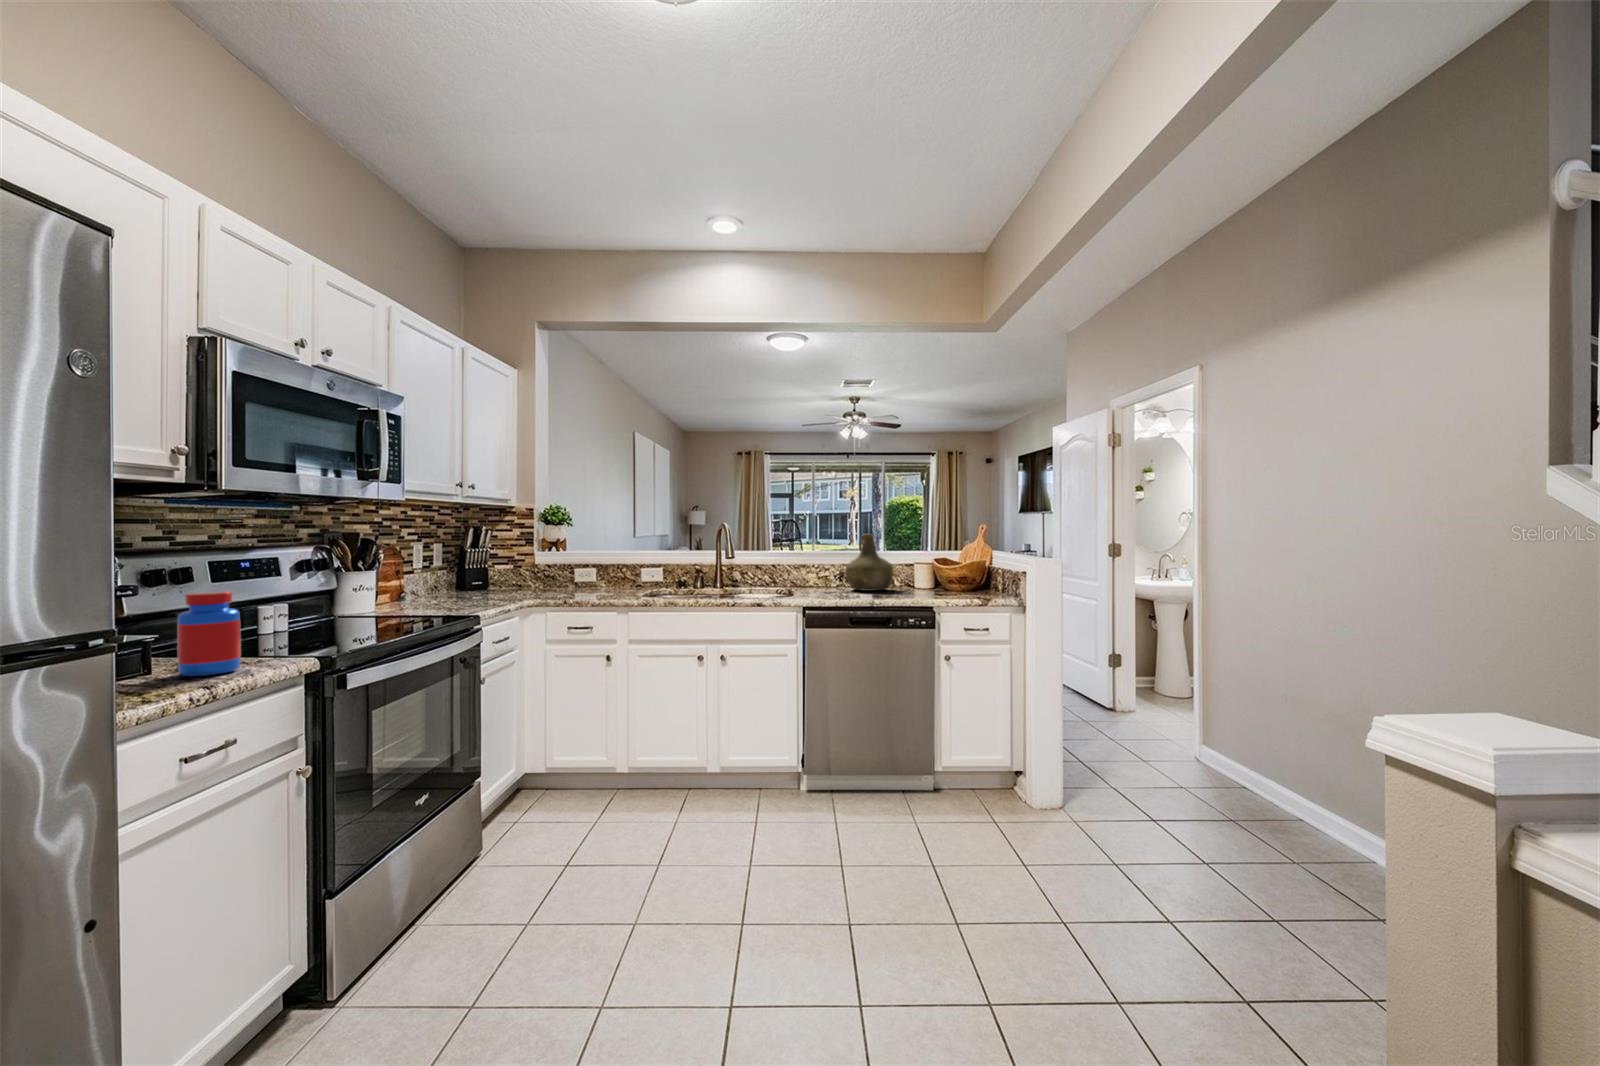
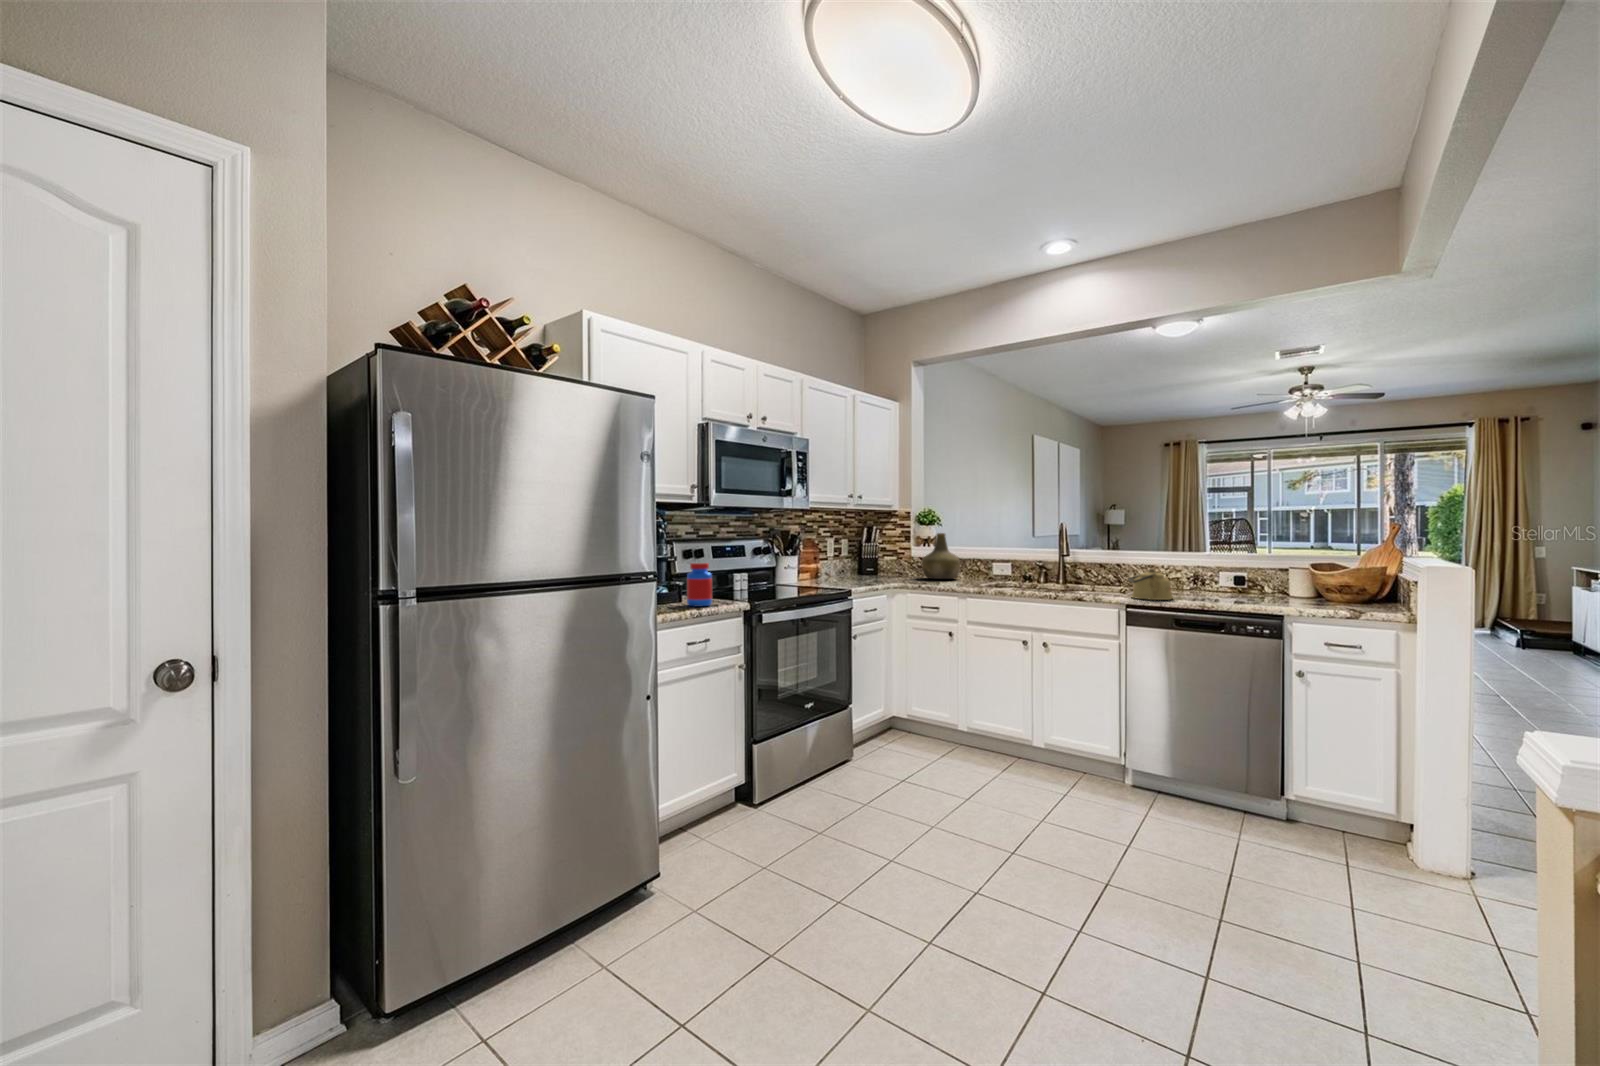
bottle: present [845,534,893,591] -> present [922,533,960,579]
kettle: none [799,568,843,600] -> present [1128,569,1173,600]

